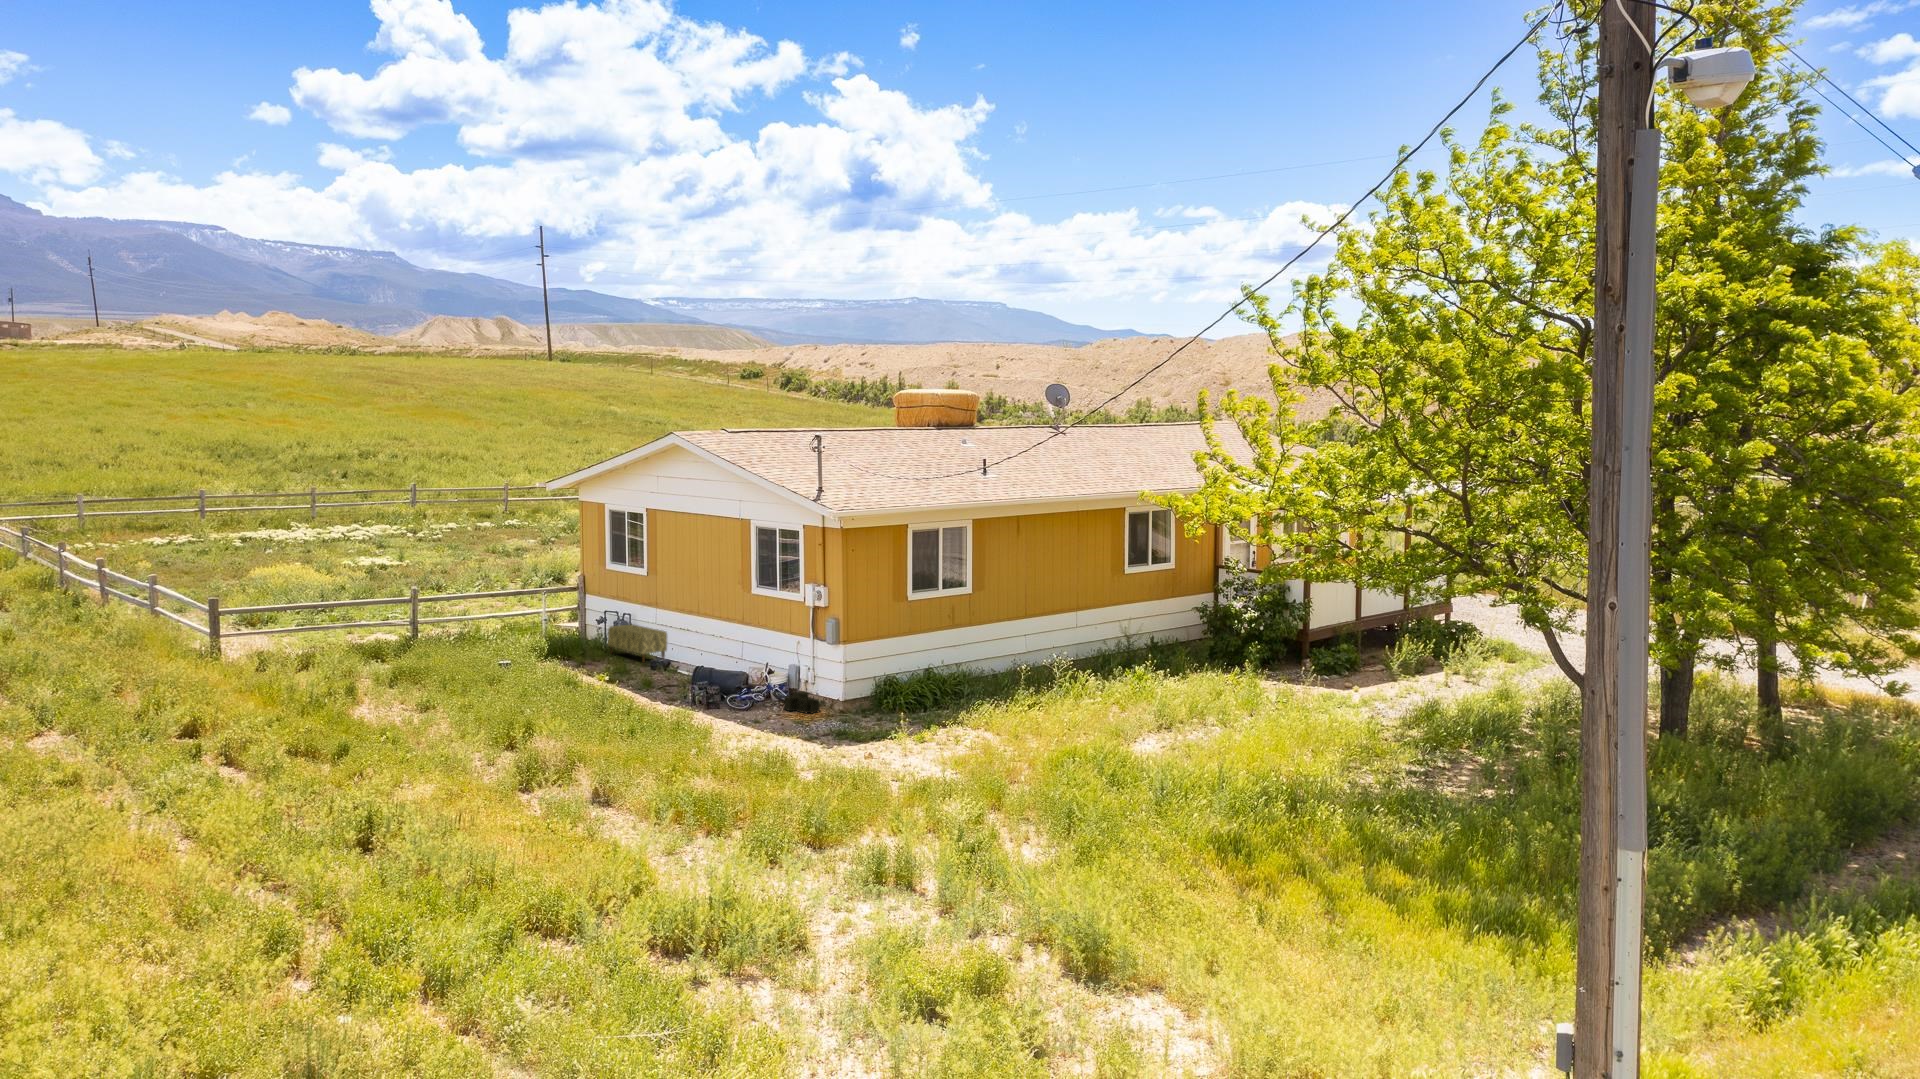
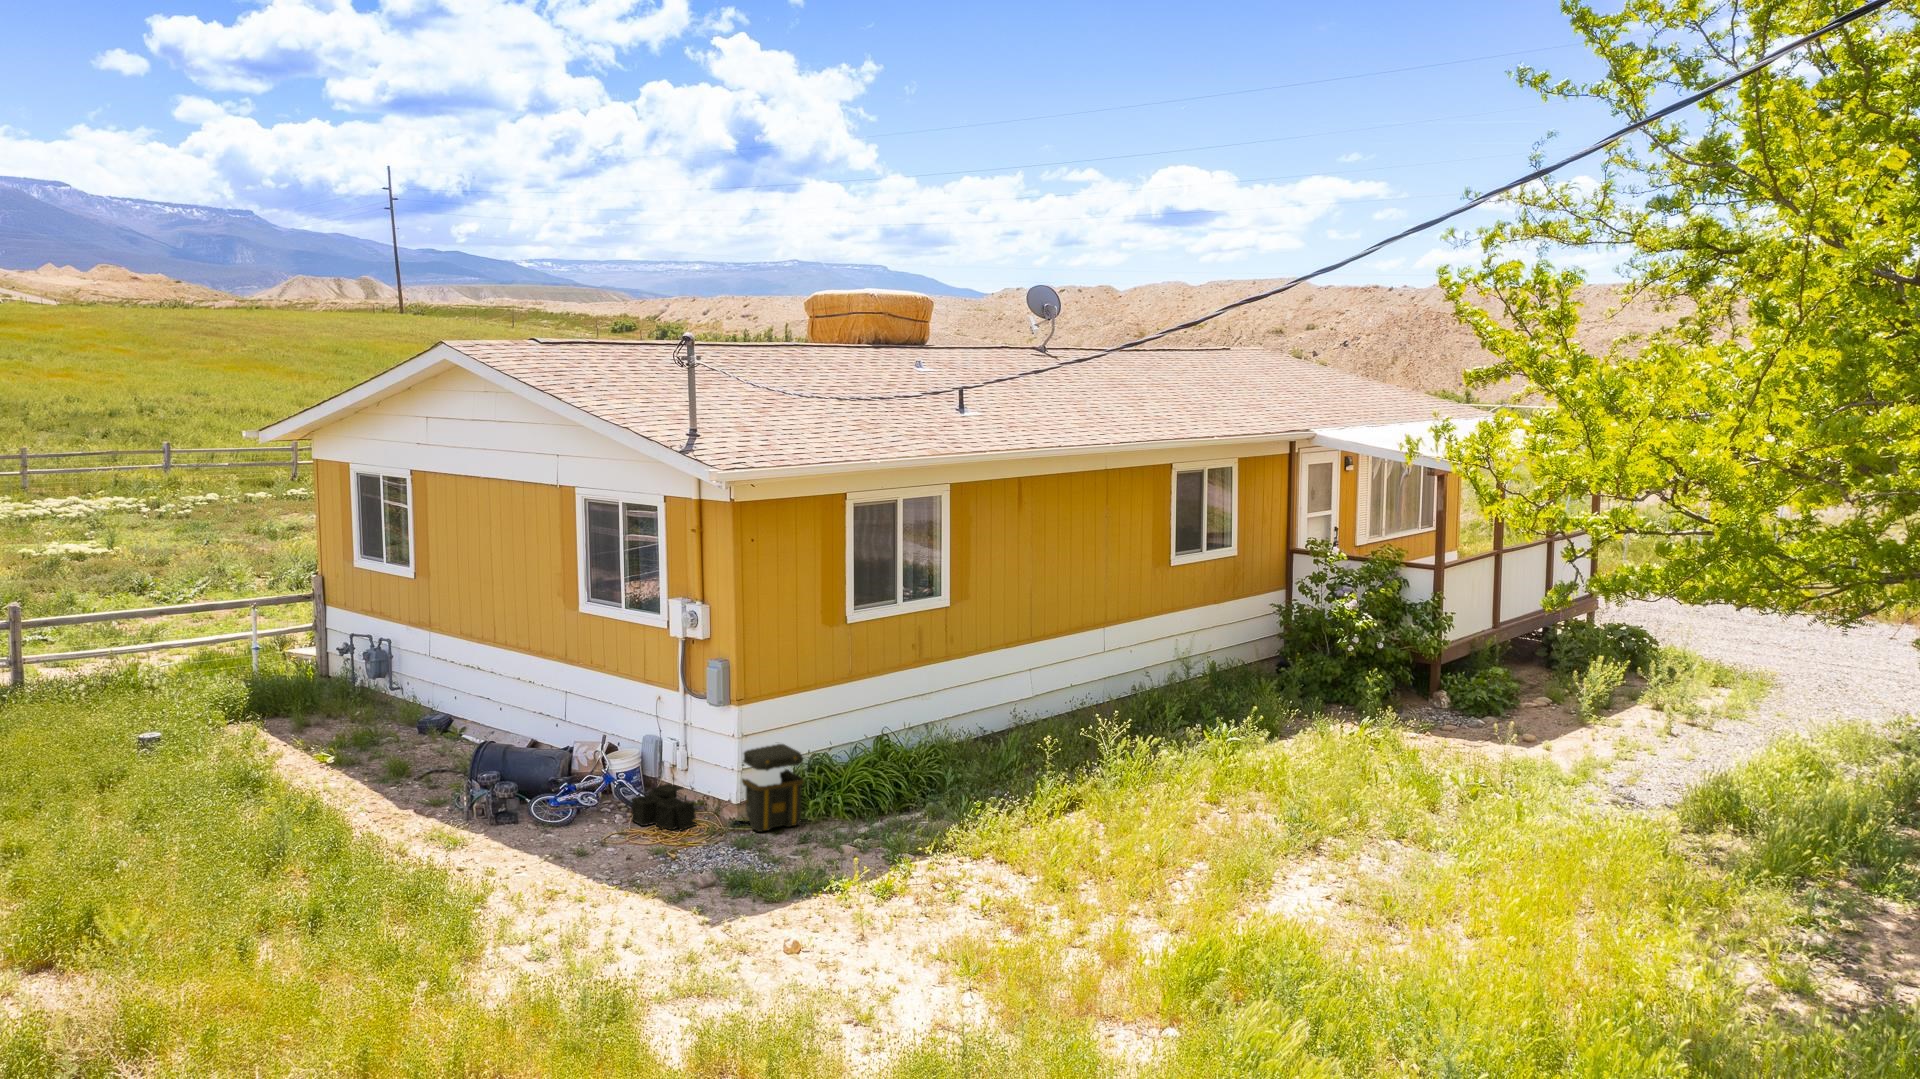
bench: present [608,625,667,663] -> none [351,656,448,724]
toolbox: none [842,668,880,715] -> present [742,744,804,832]

